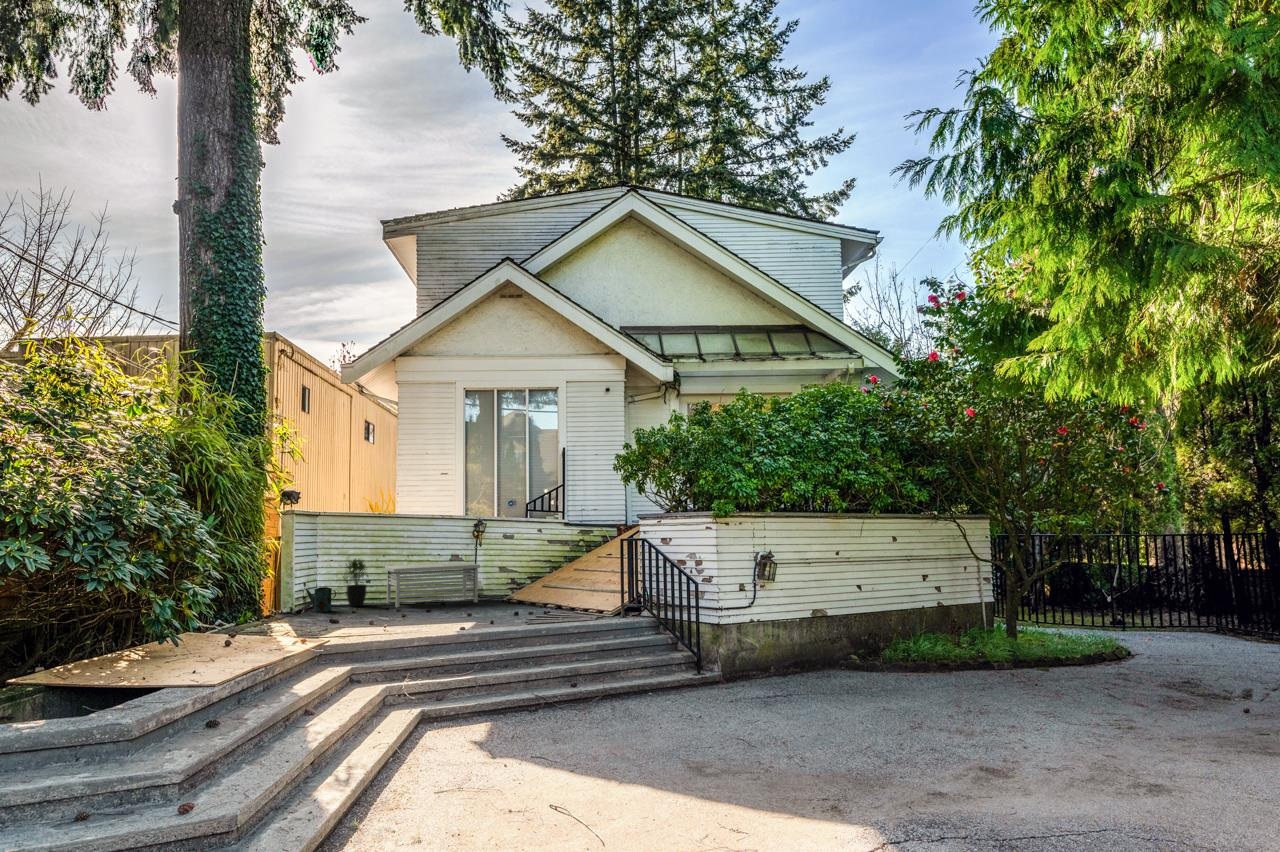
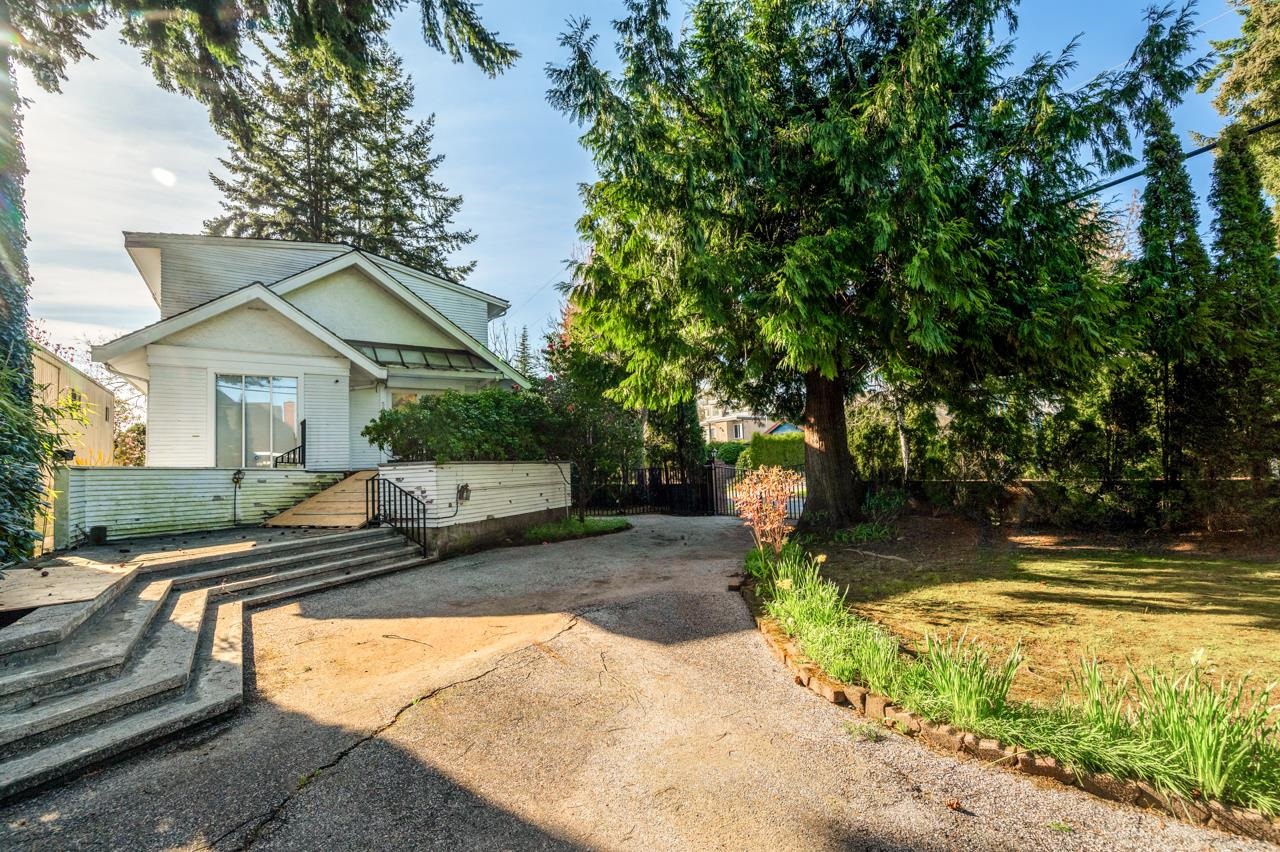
potted plant: present [343,559,368,607] -> none [111,502,142,540]
storage bench: present [385,563,480,607] -> none [152,501,242,537]

